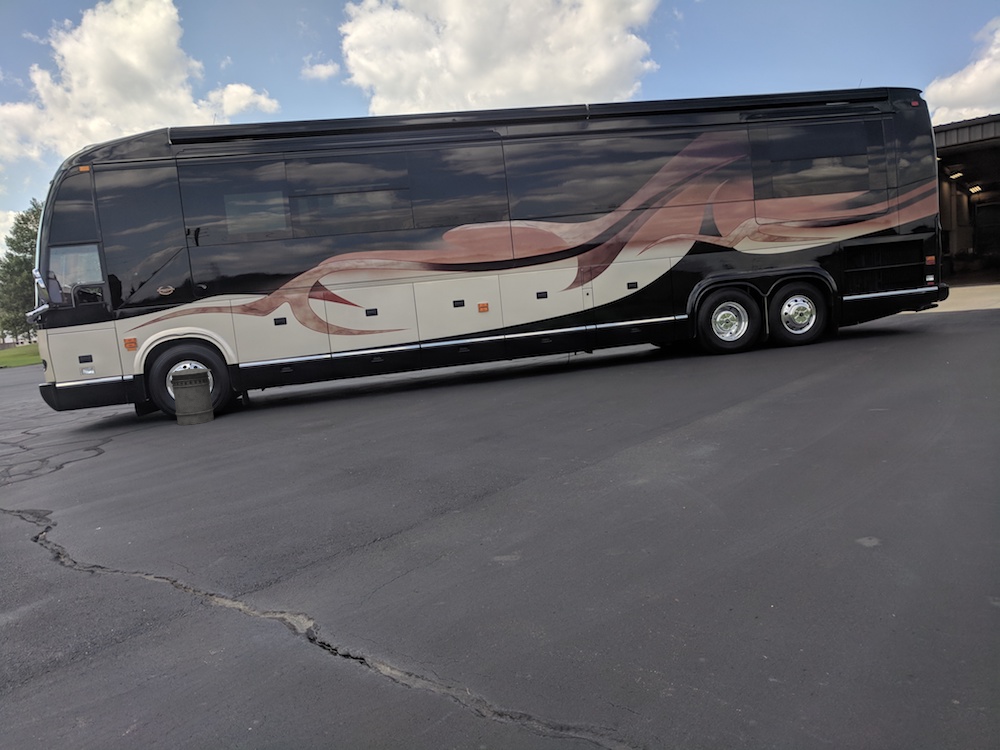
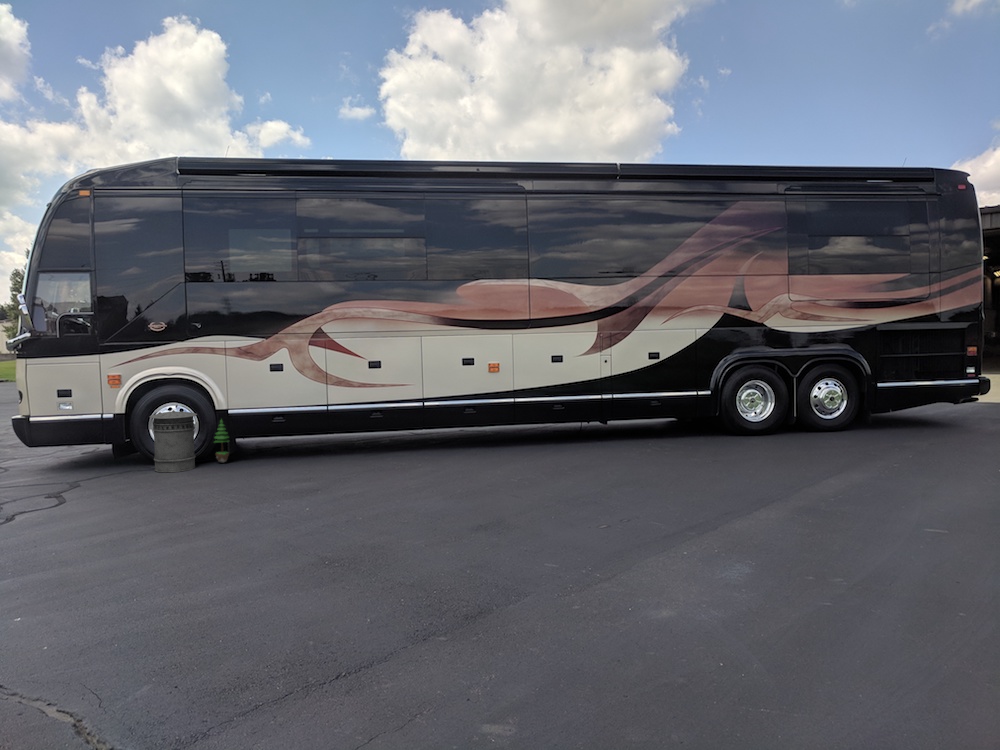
potted tree: none [228,372,244,414] -> present [214,419,229,463]

